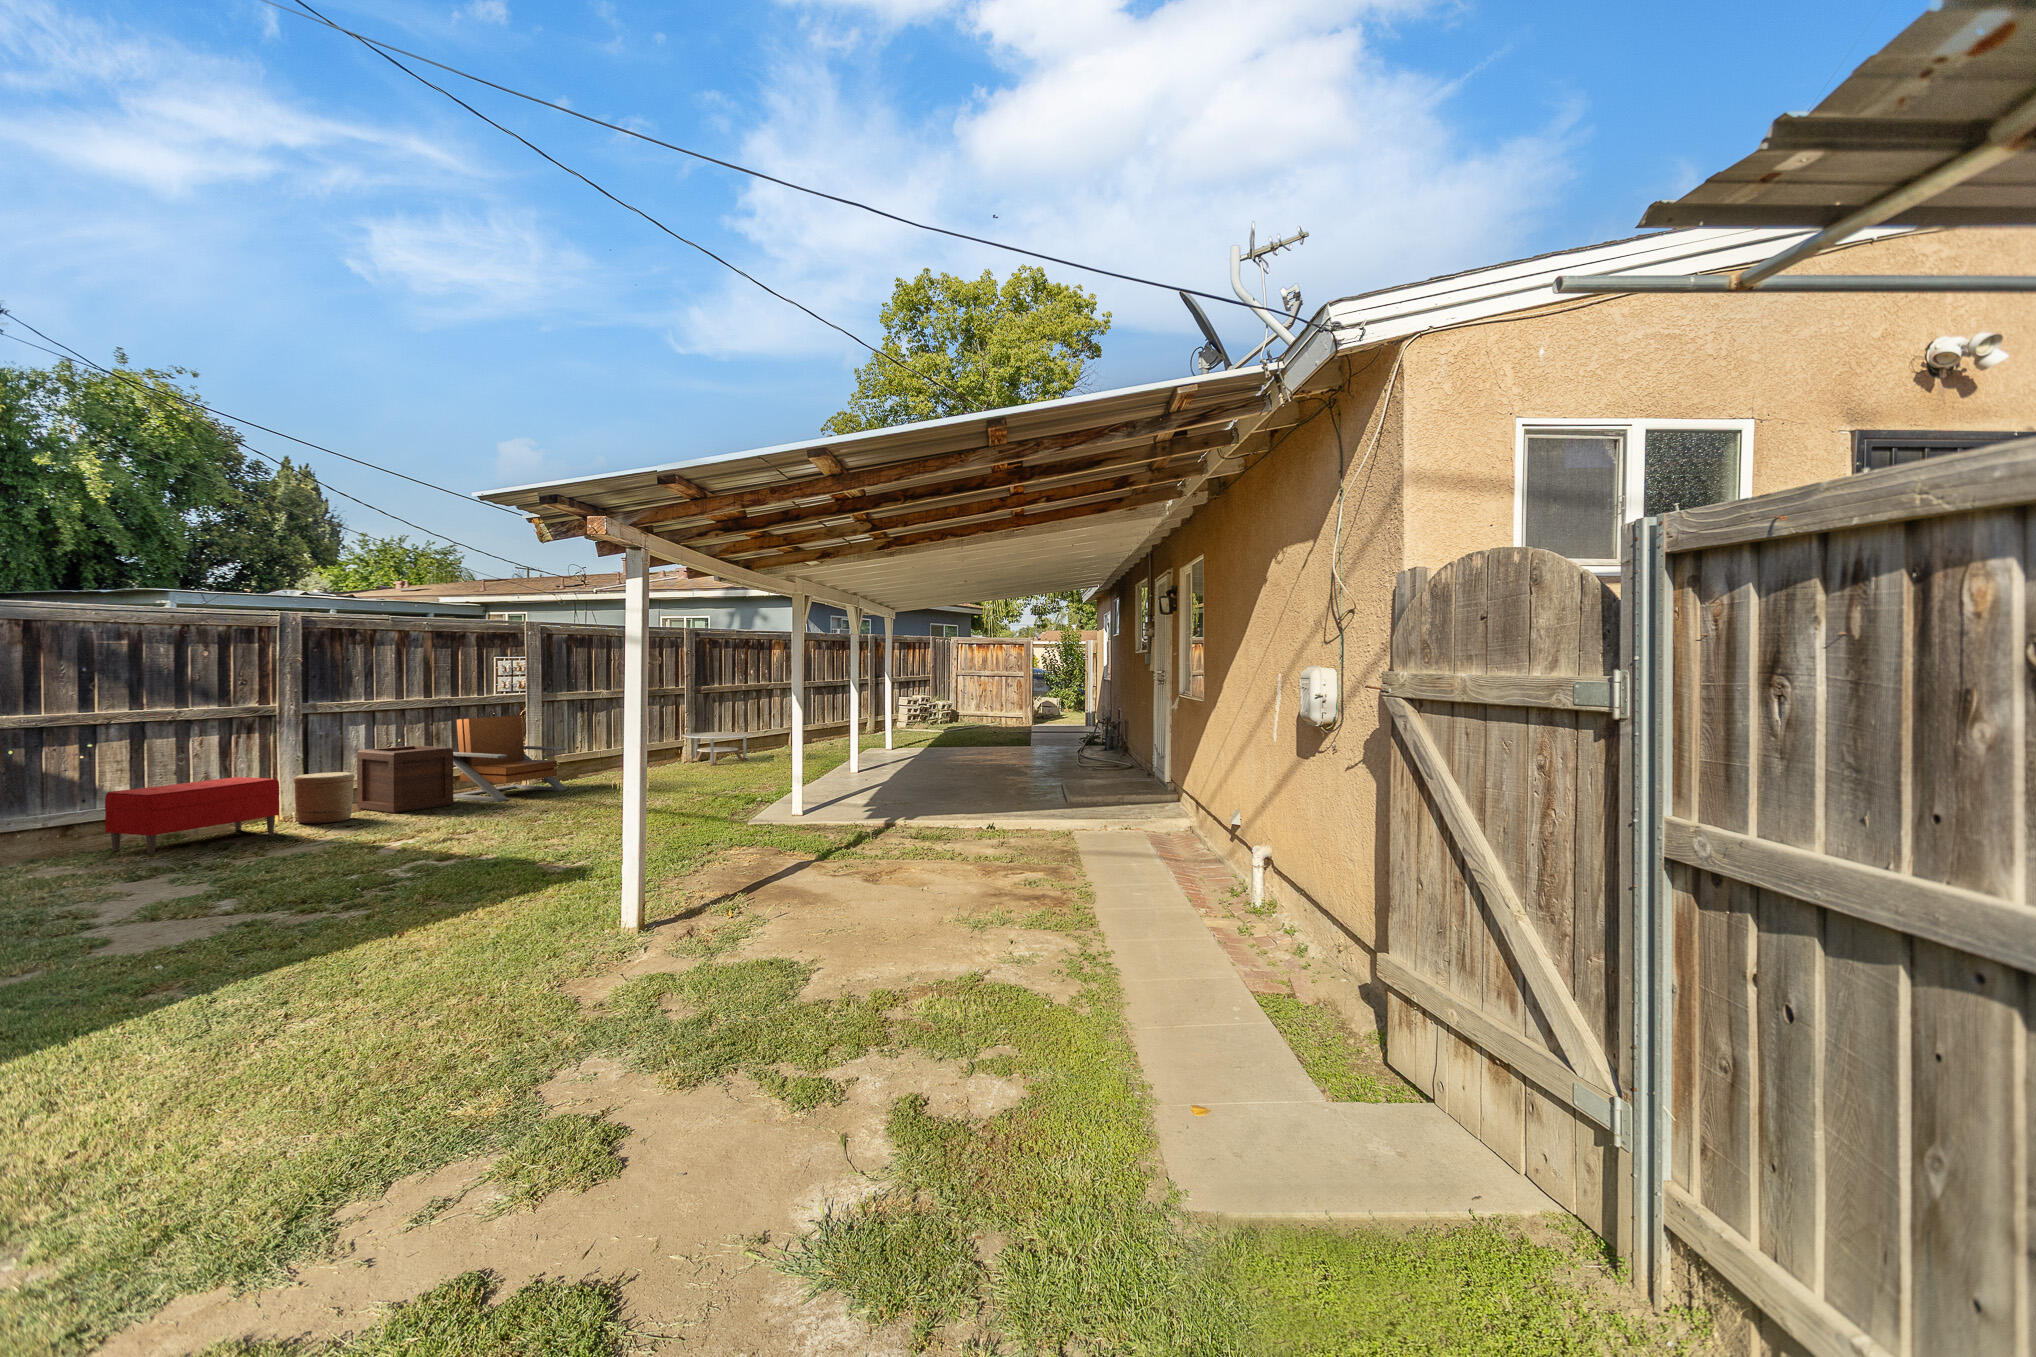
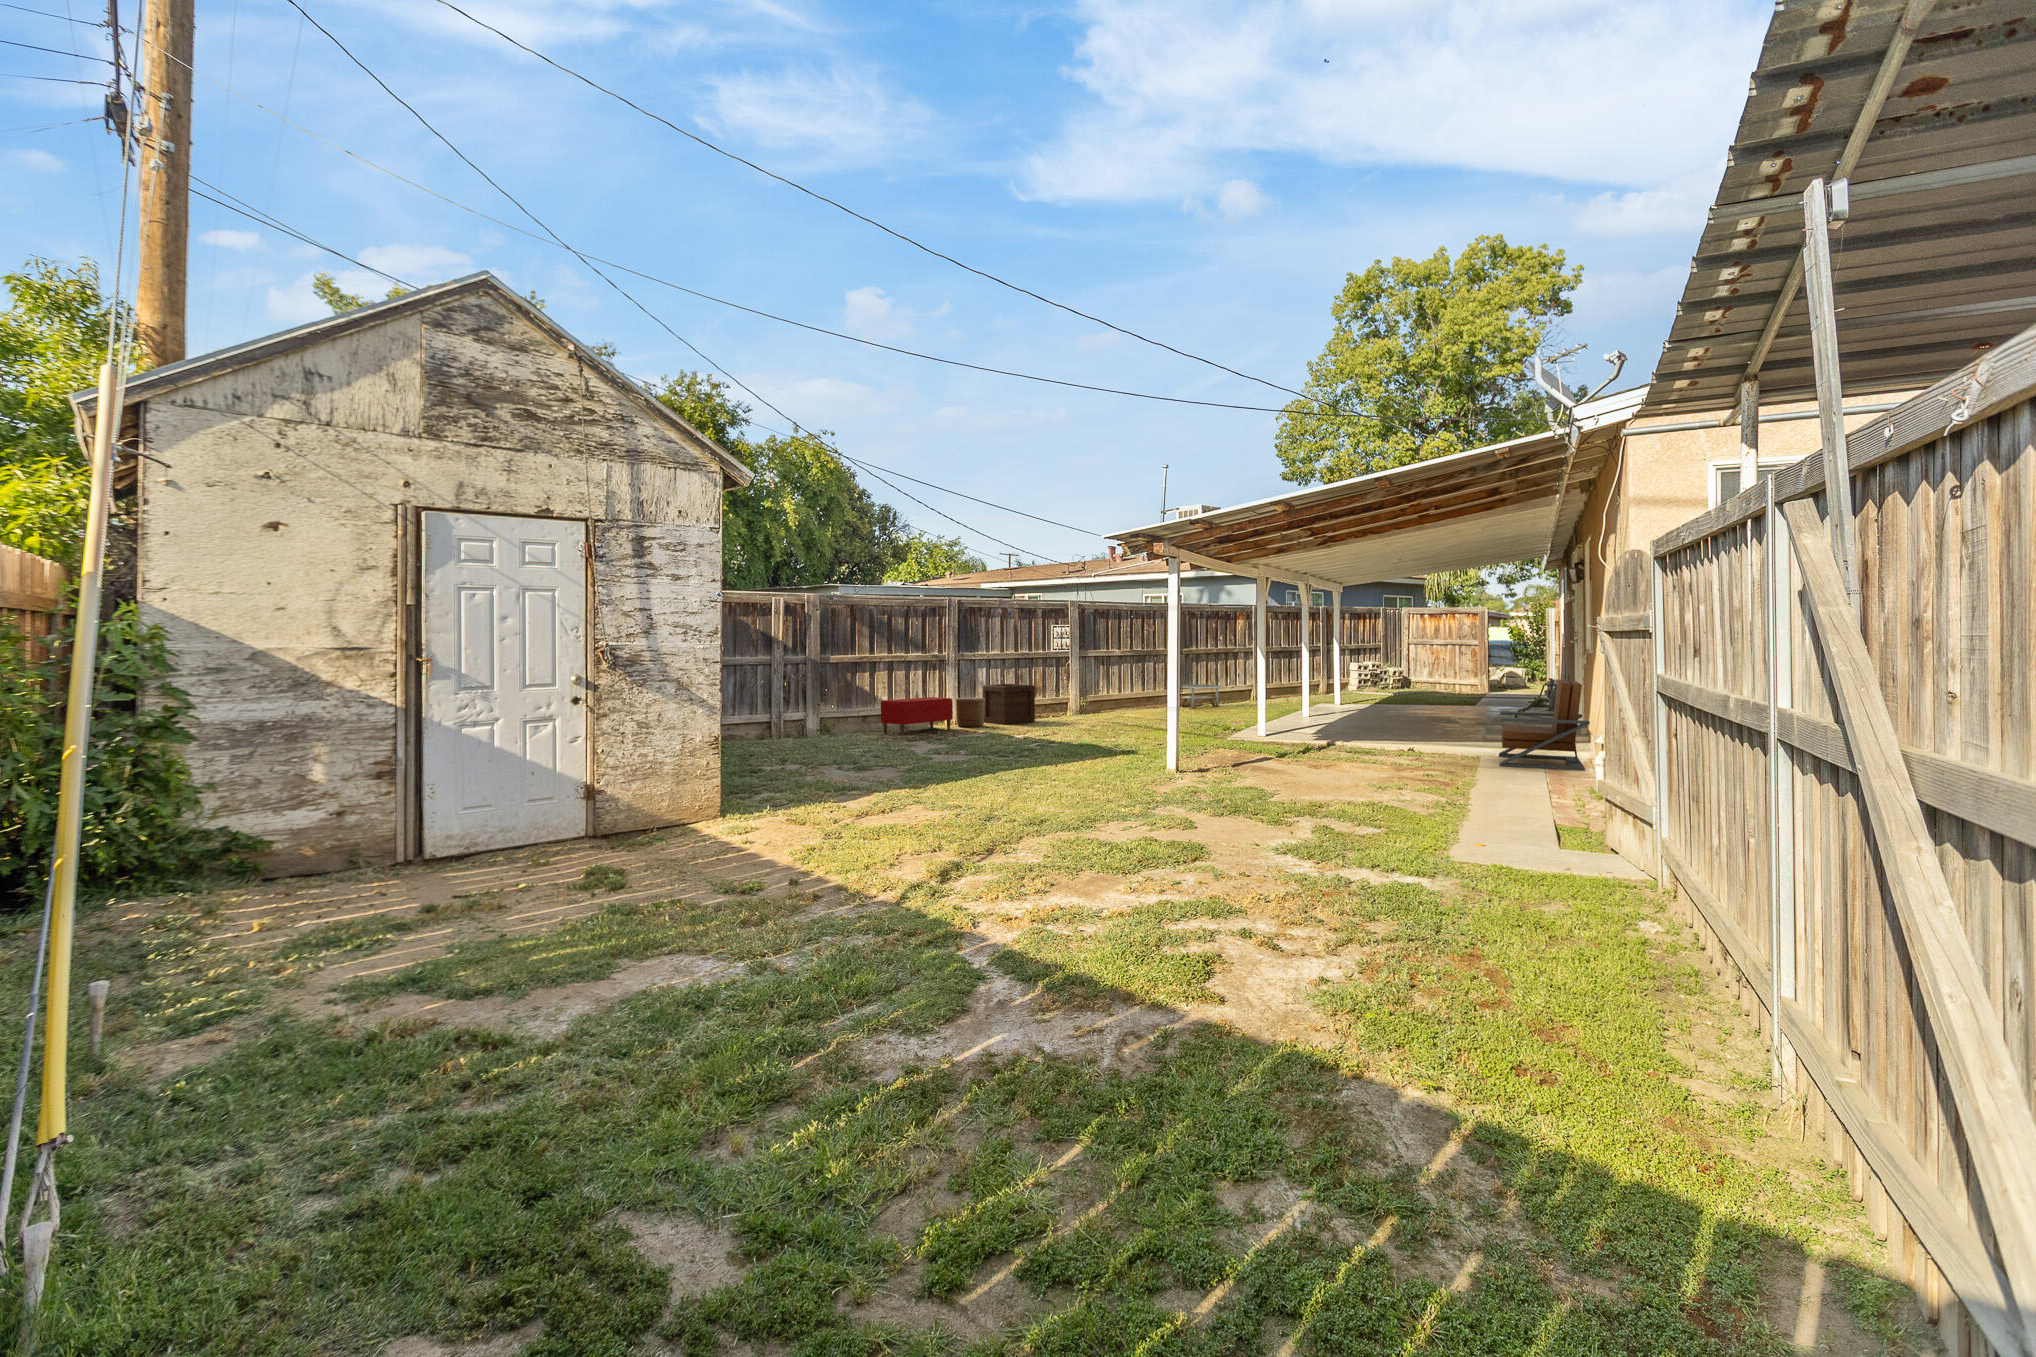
lounge chair: present [453,715,567,802] -> present [1499,680,1590,771]

